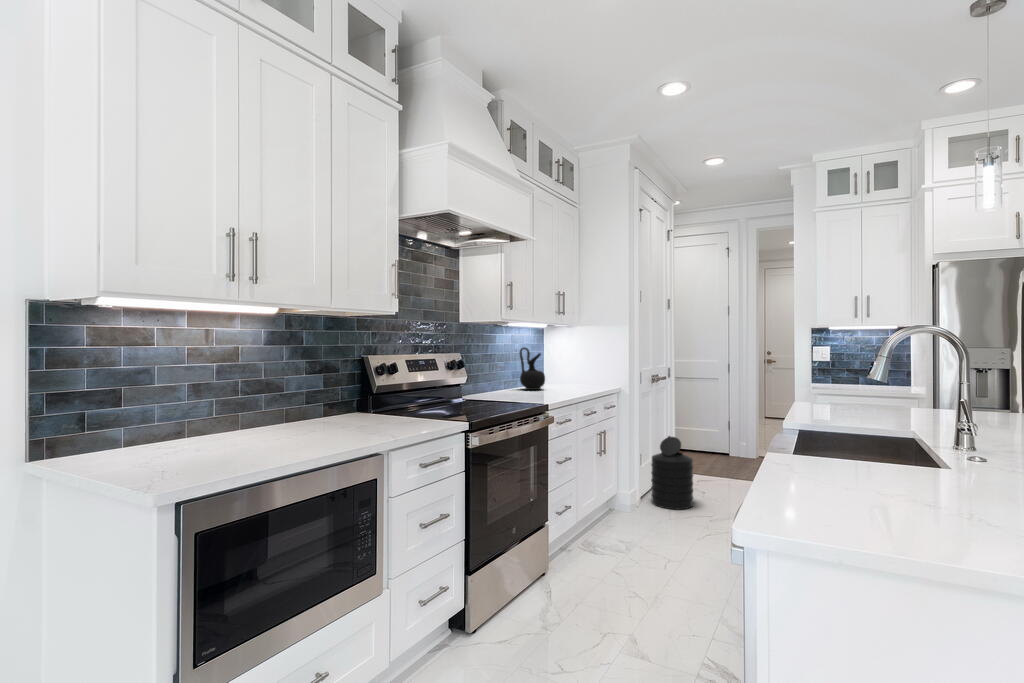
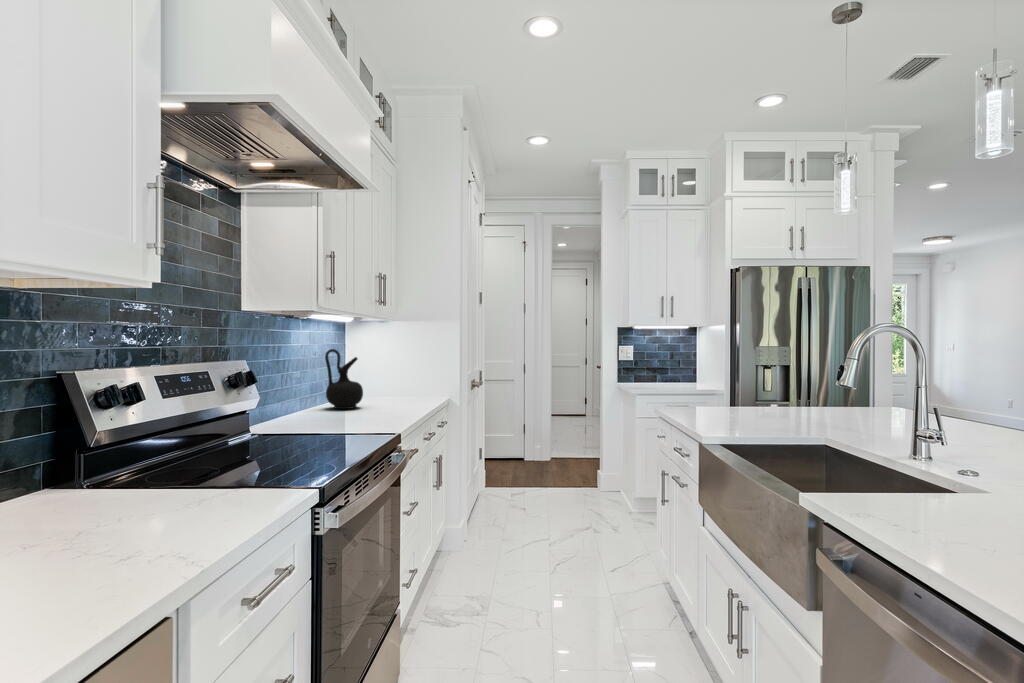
trash can: present [651,437,693,509] -> none [475,451,523,537]

